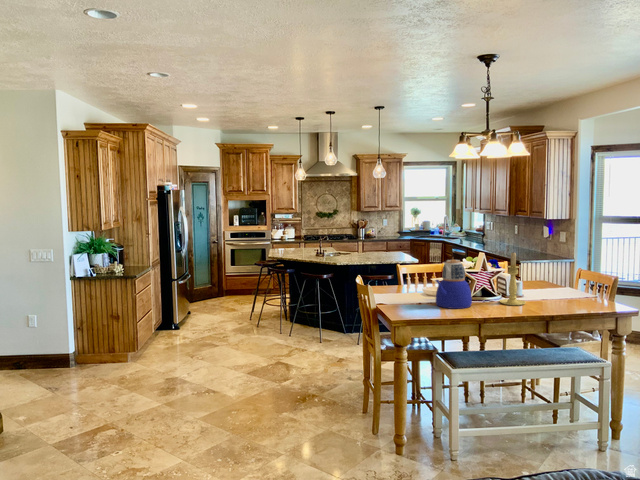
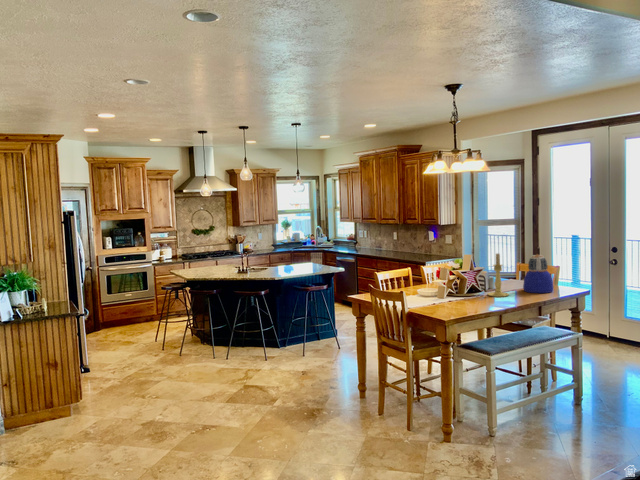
teapot: present [436,260,472,309] -> present [523,255,553,293]

